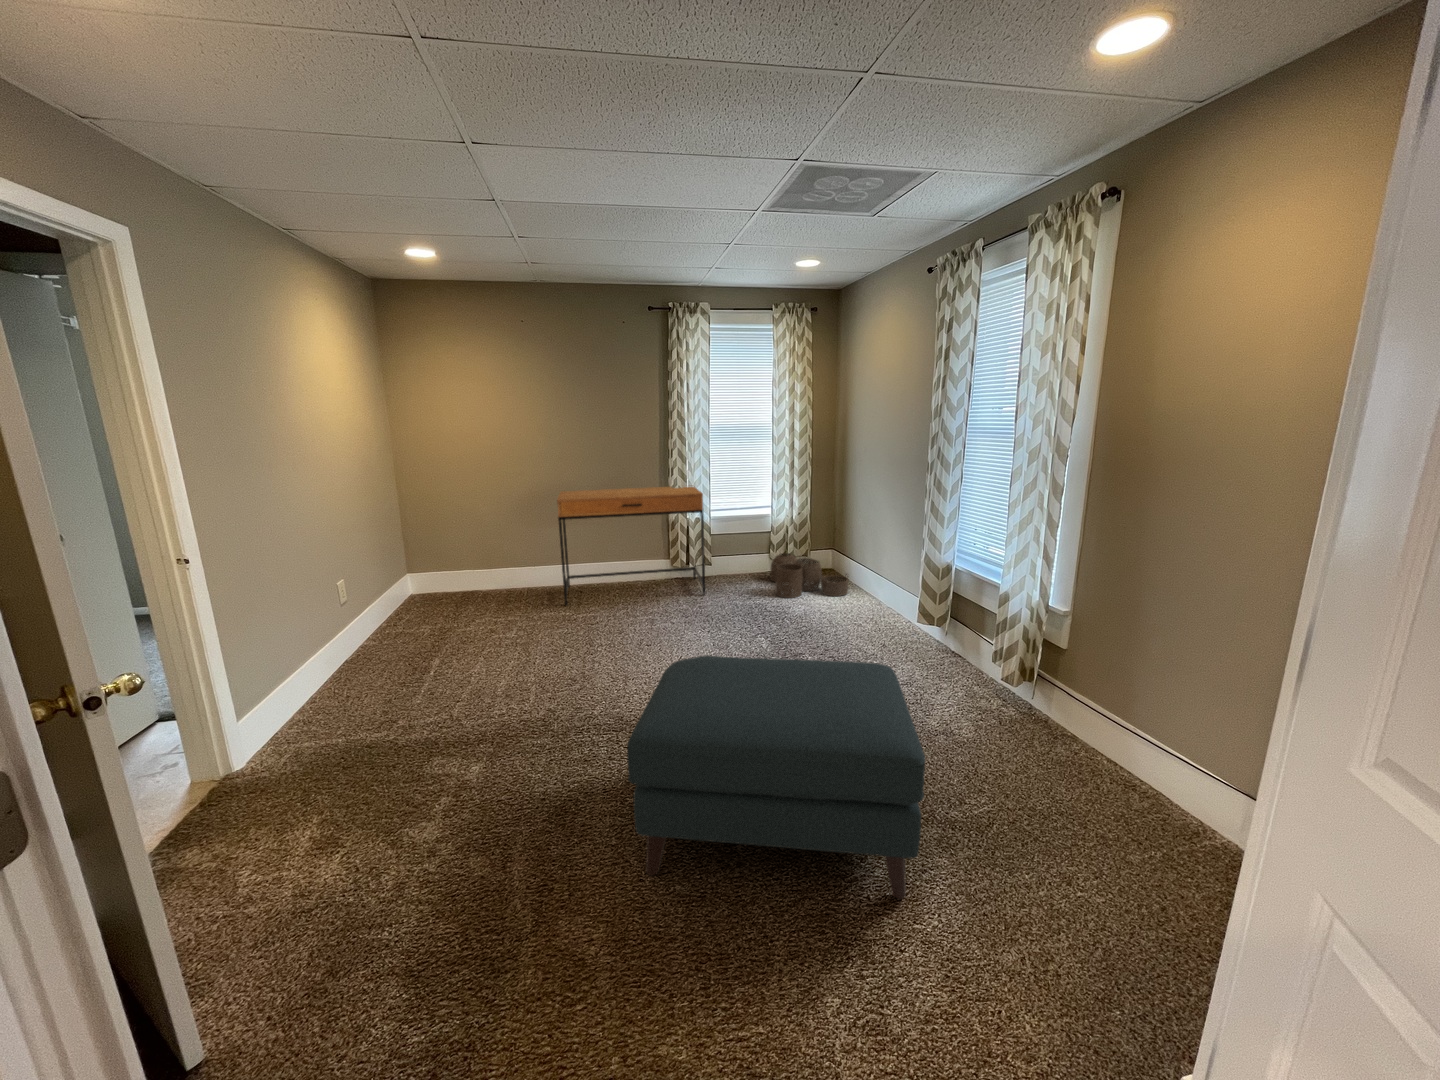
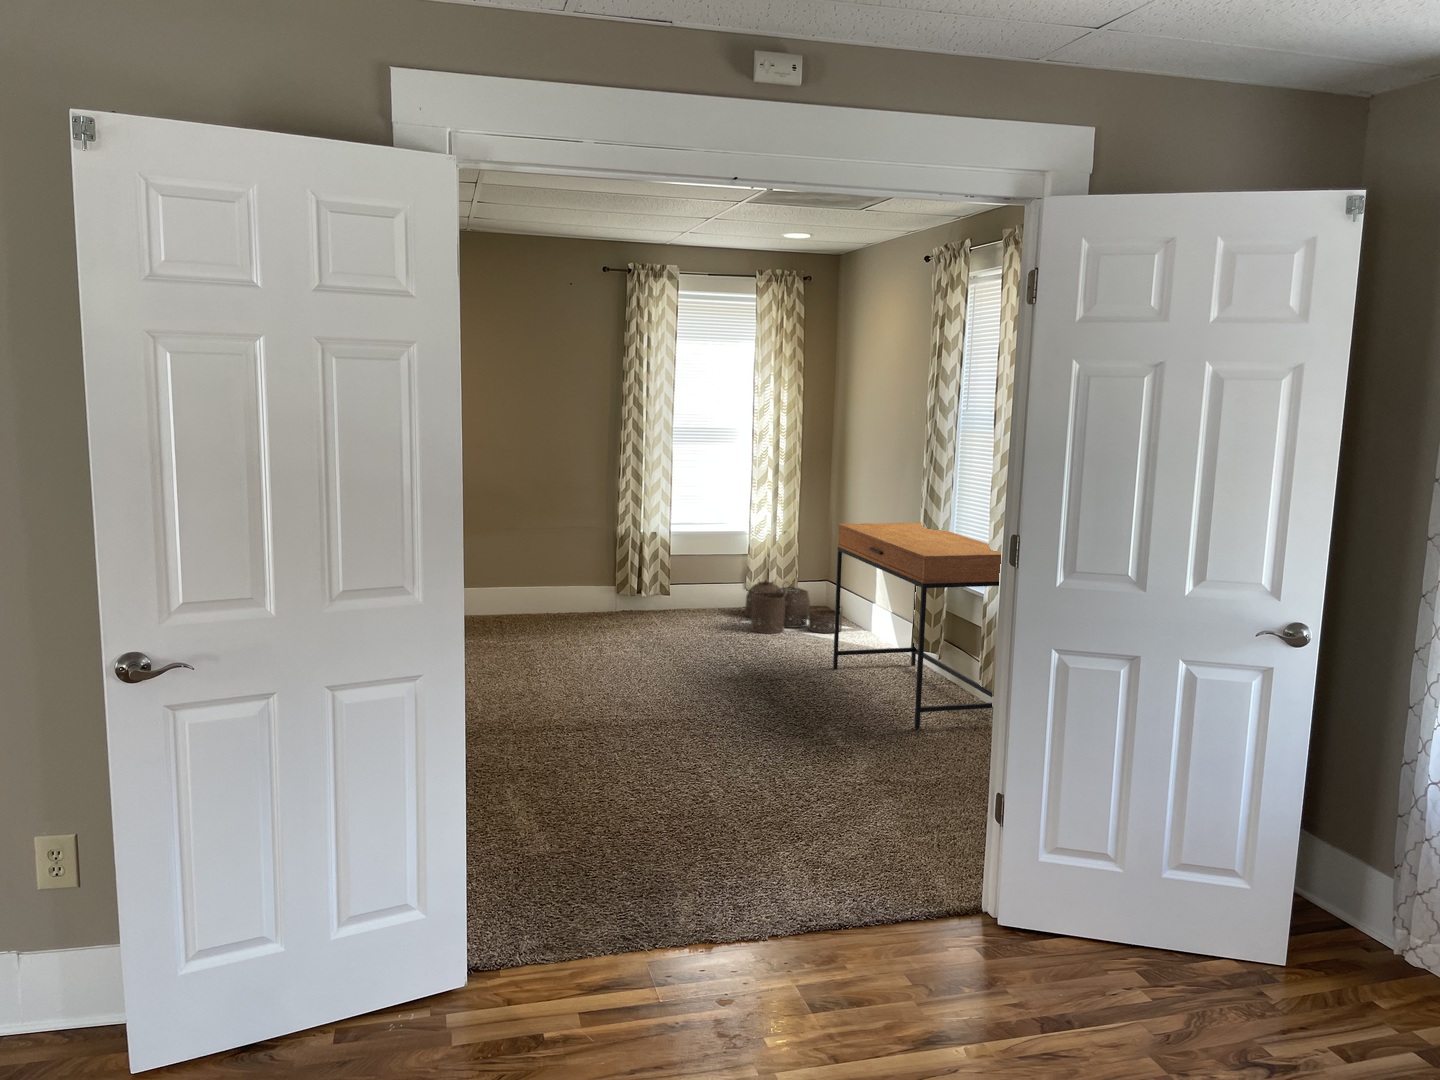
desk: present [557,487,705,605] -> present [833,523,1001,729]
ottoman: present [627,655,925,899] -> none [617,638,859,818]

